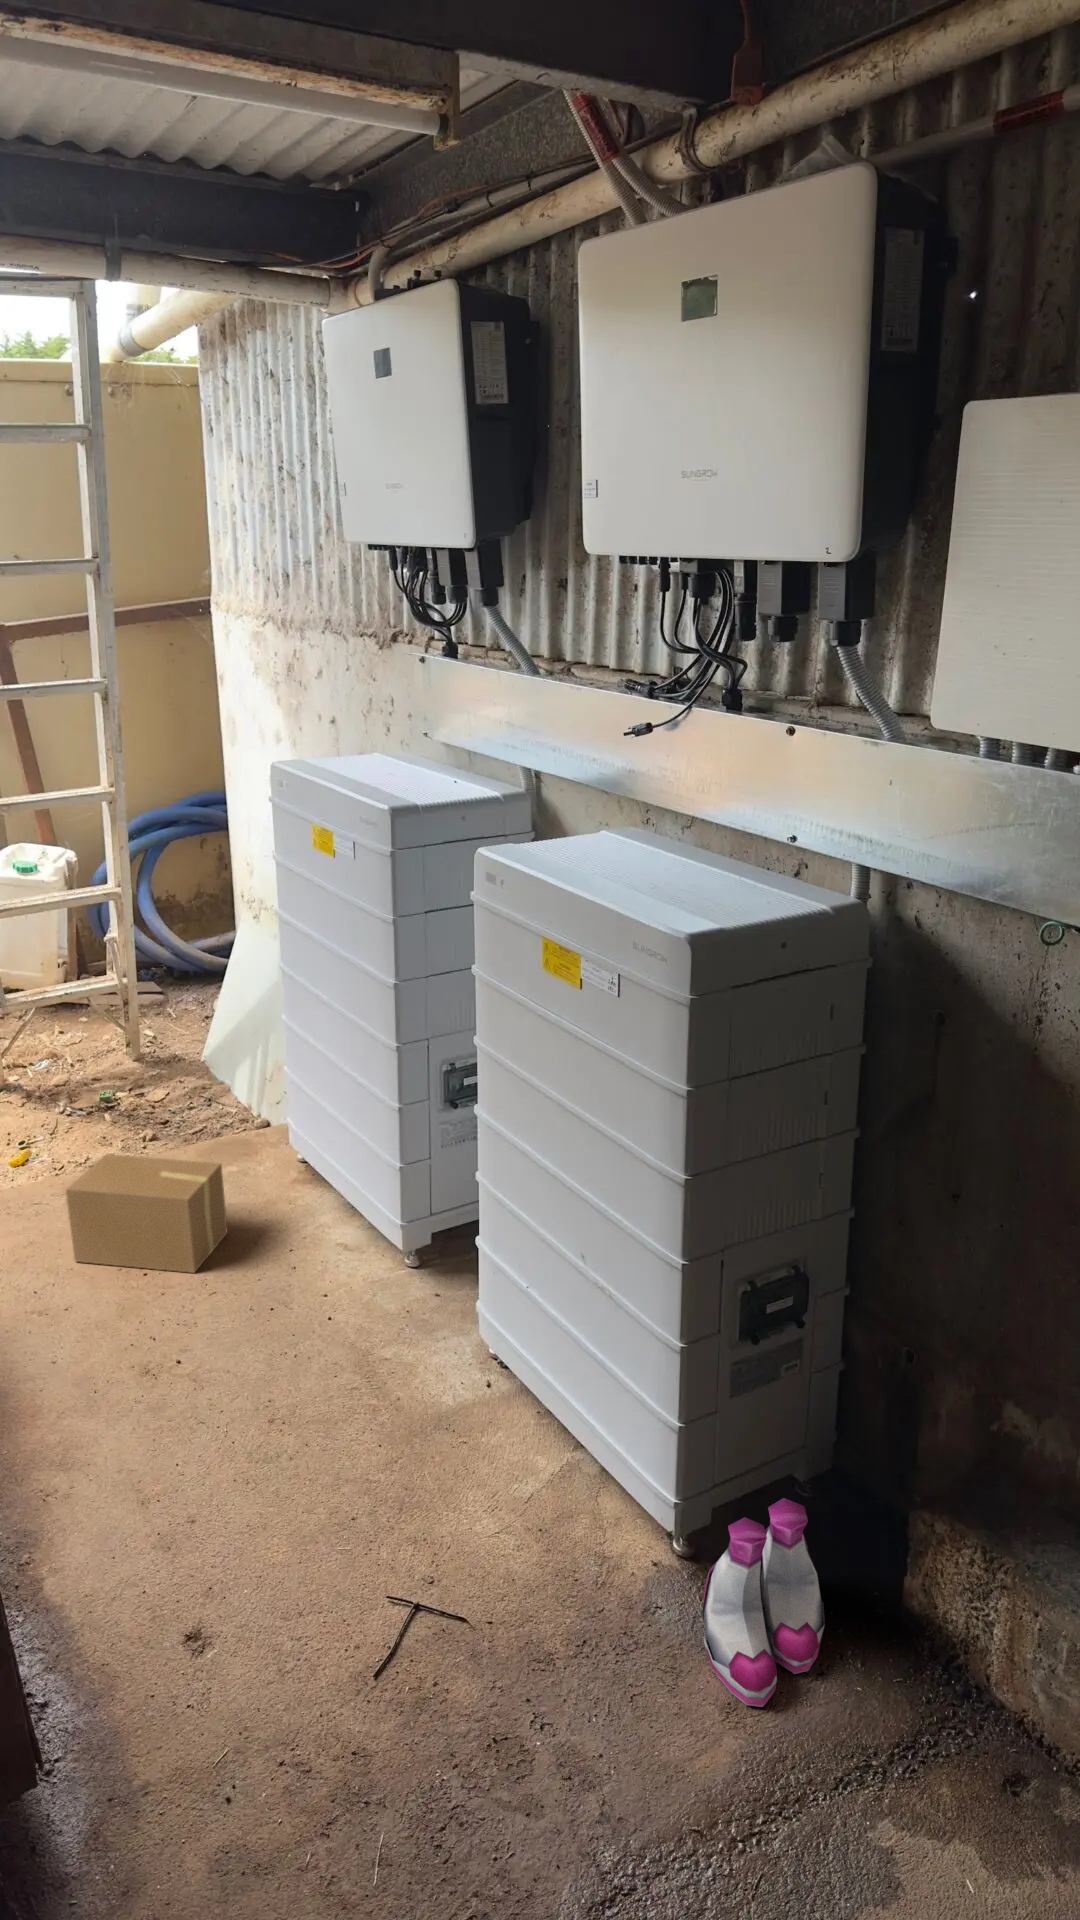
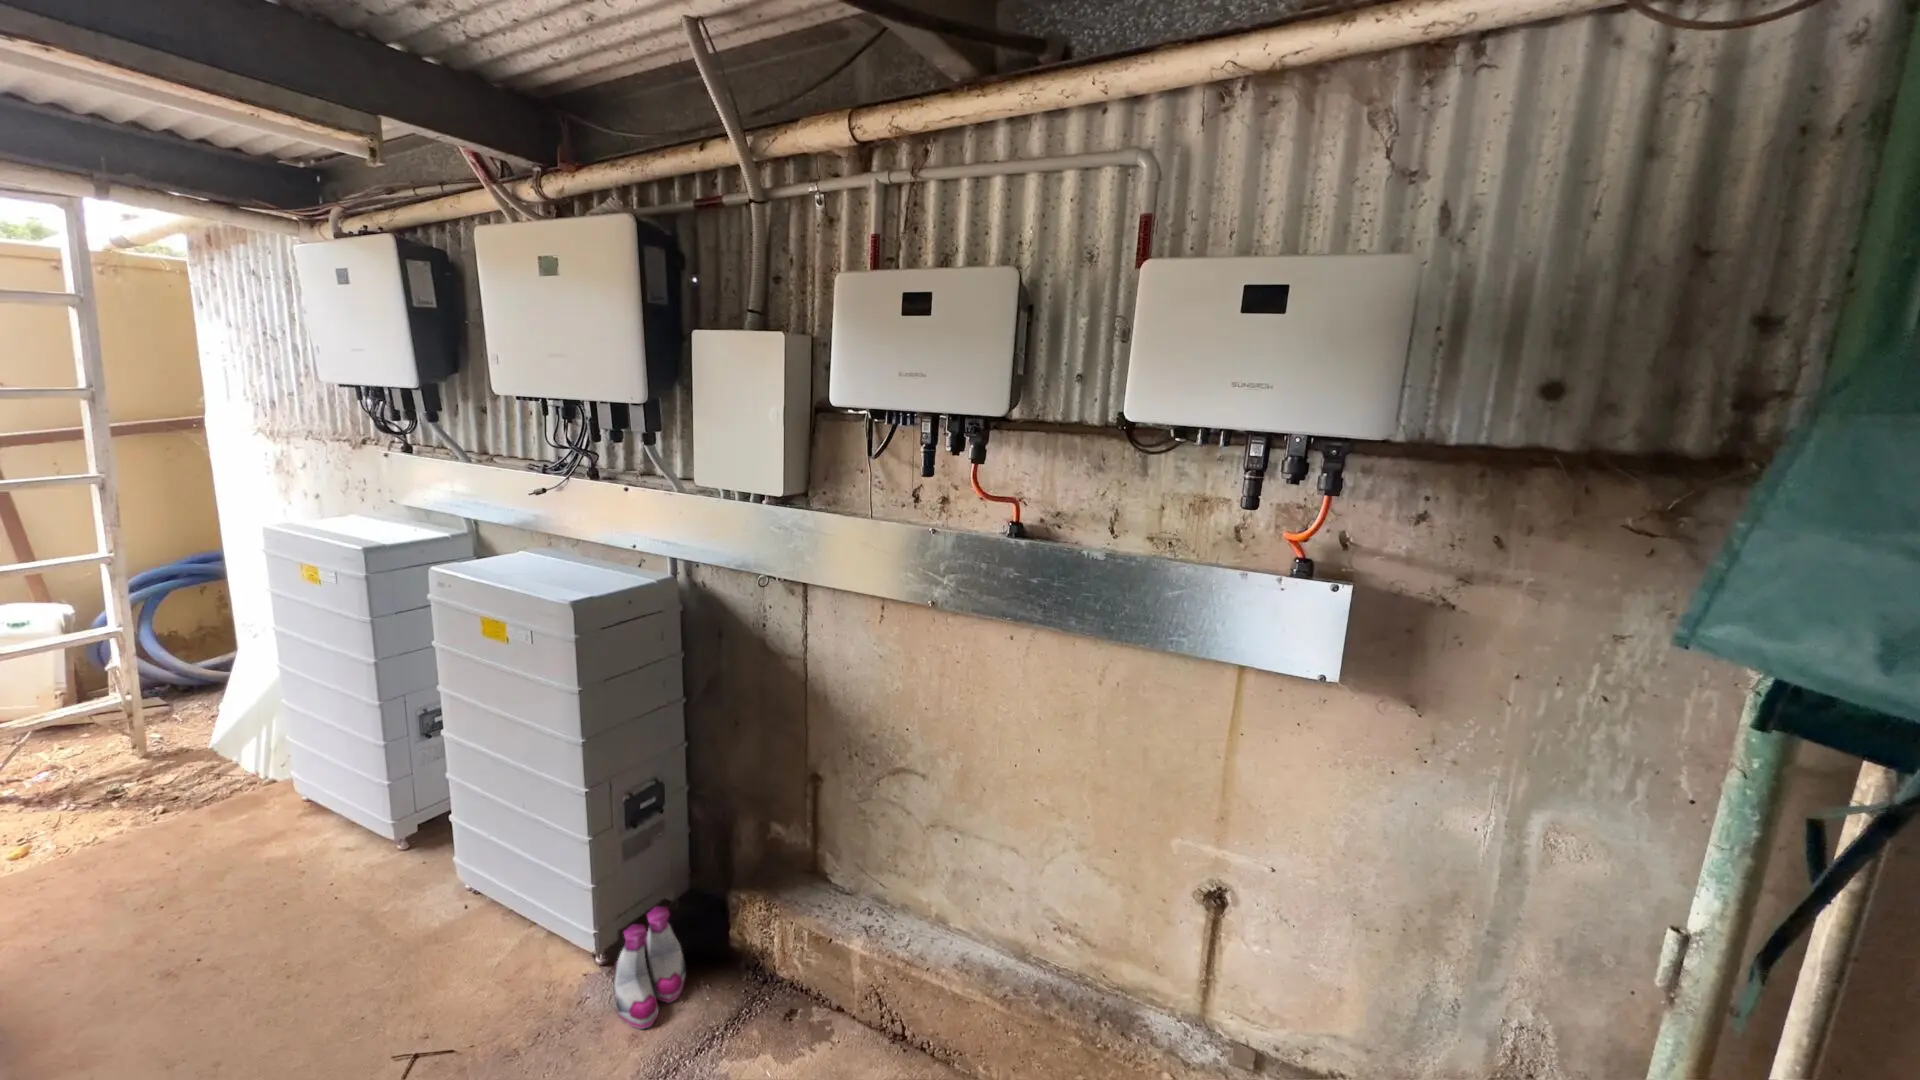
cardboard box: present [66,1154,227,1273] -> none [72,812,242,917]

